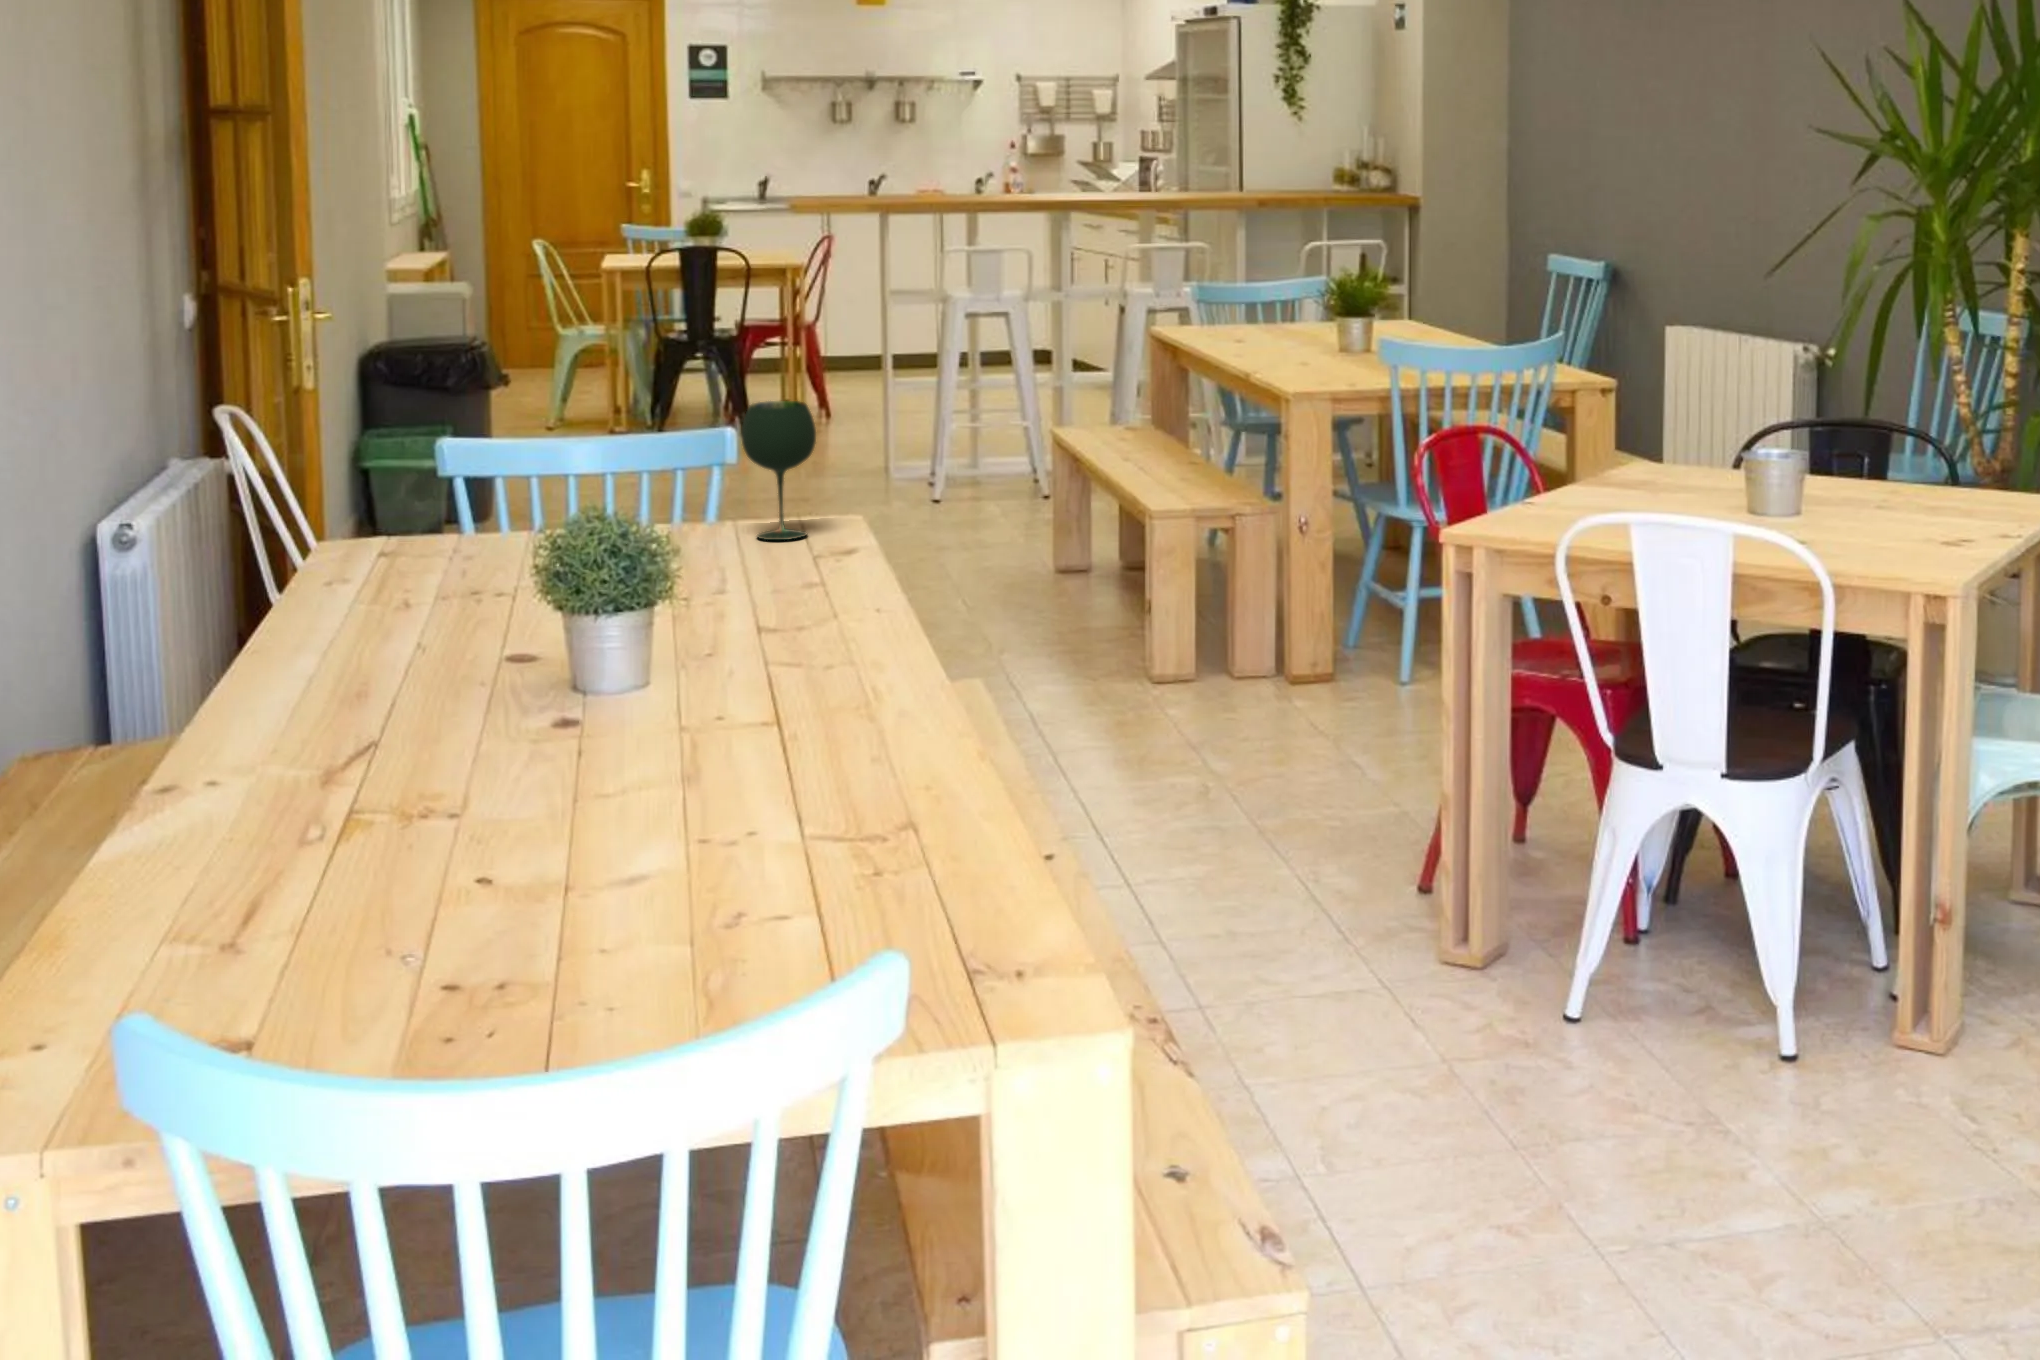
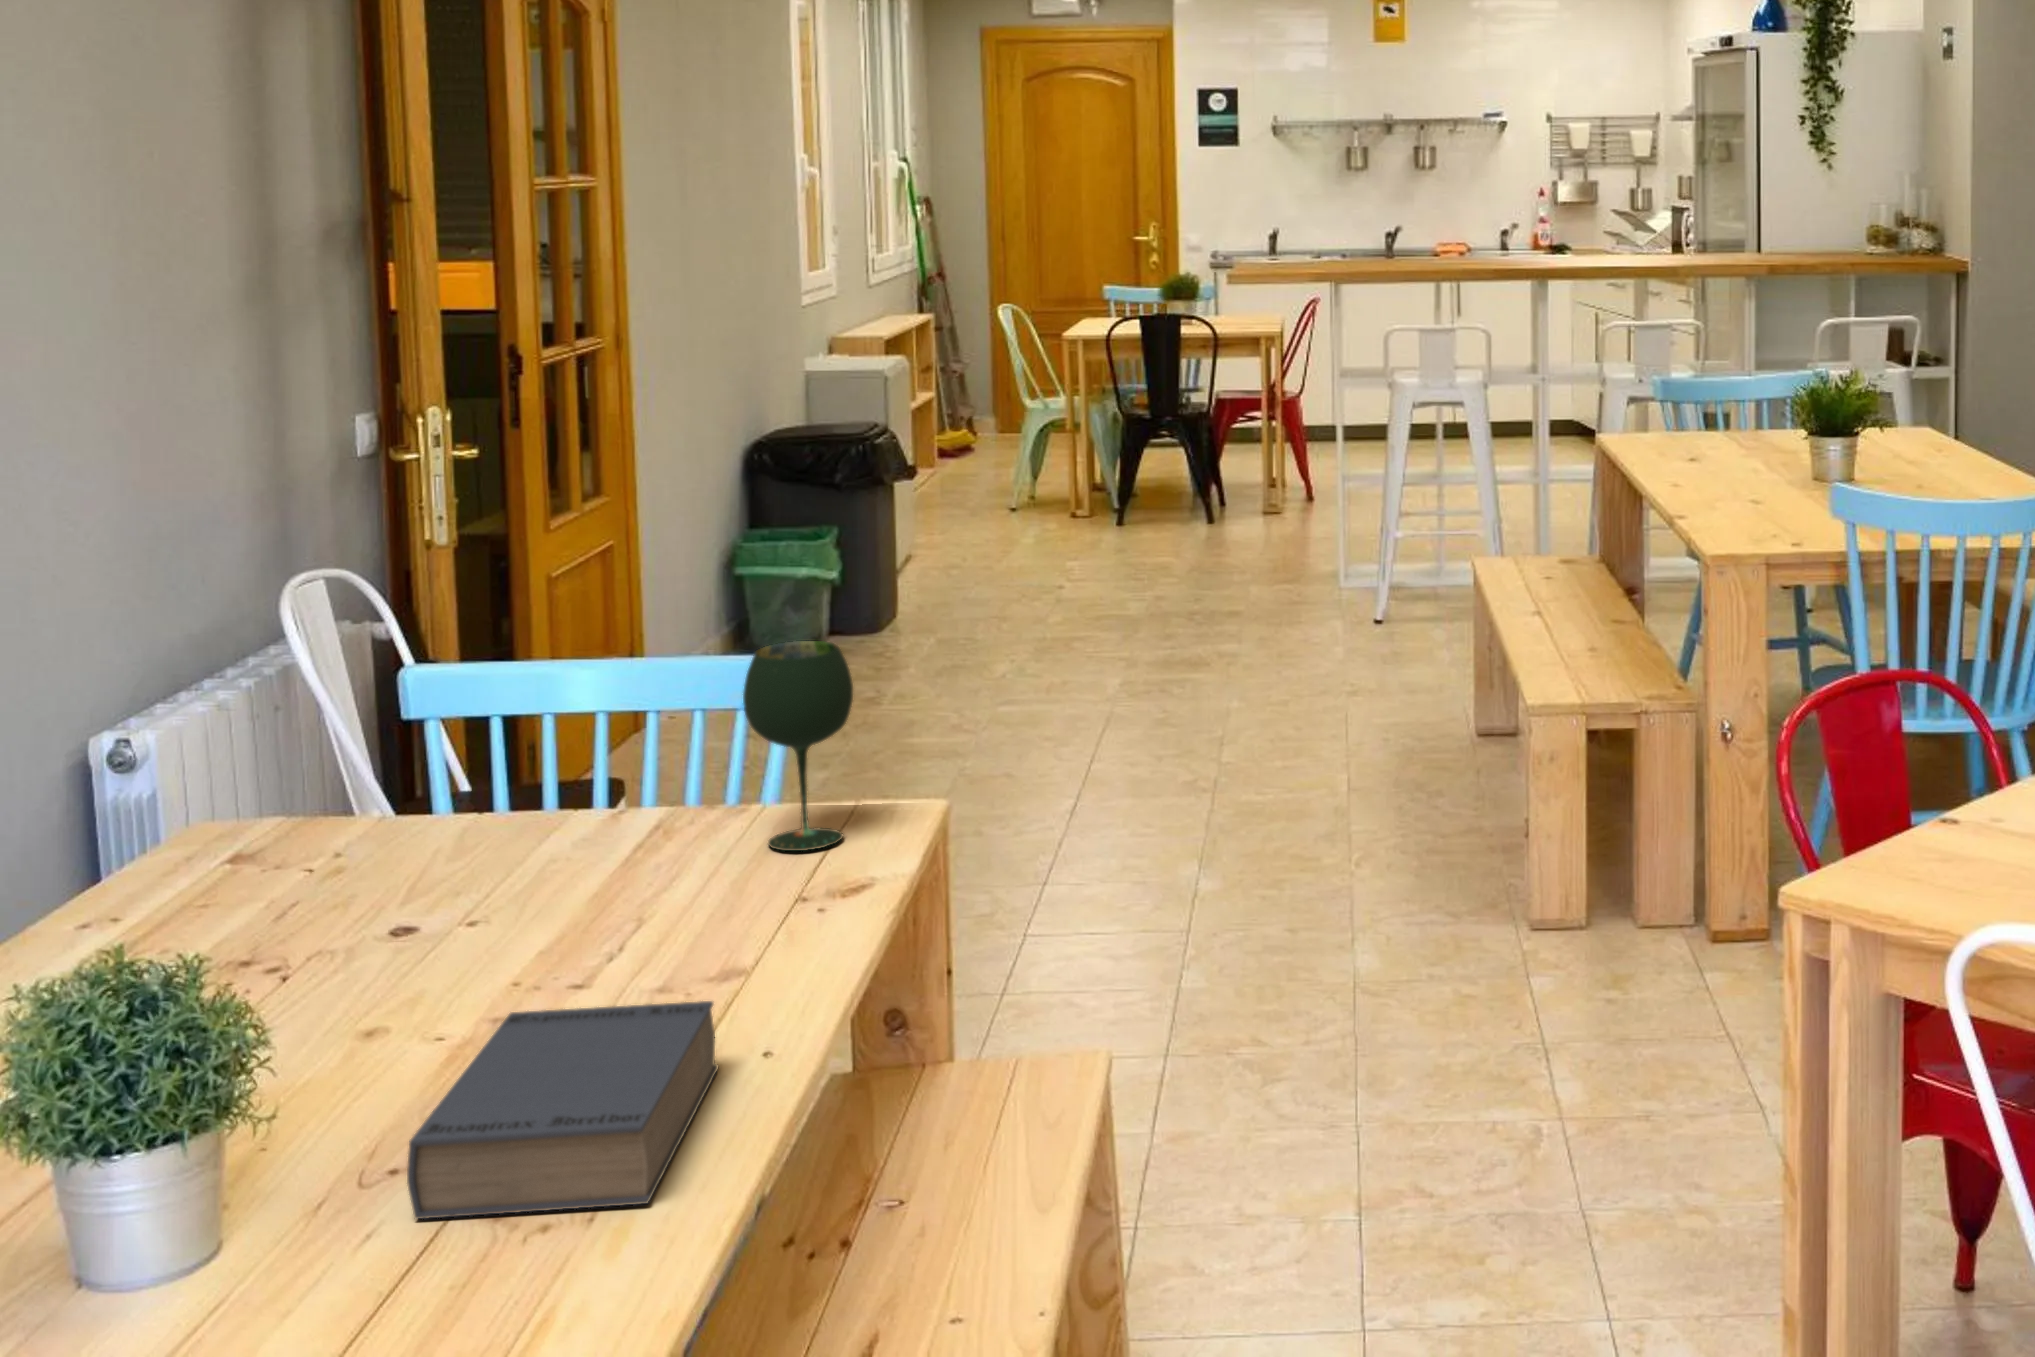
book: none [720,577,871,671] -> present [407,1001,719,1219]

